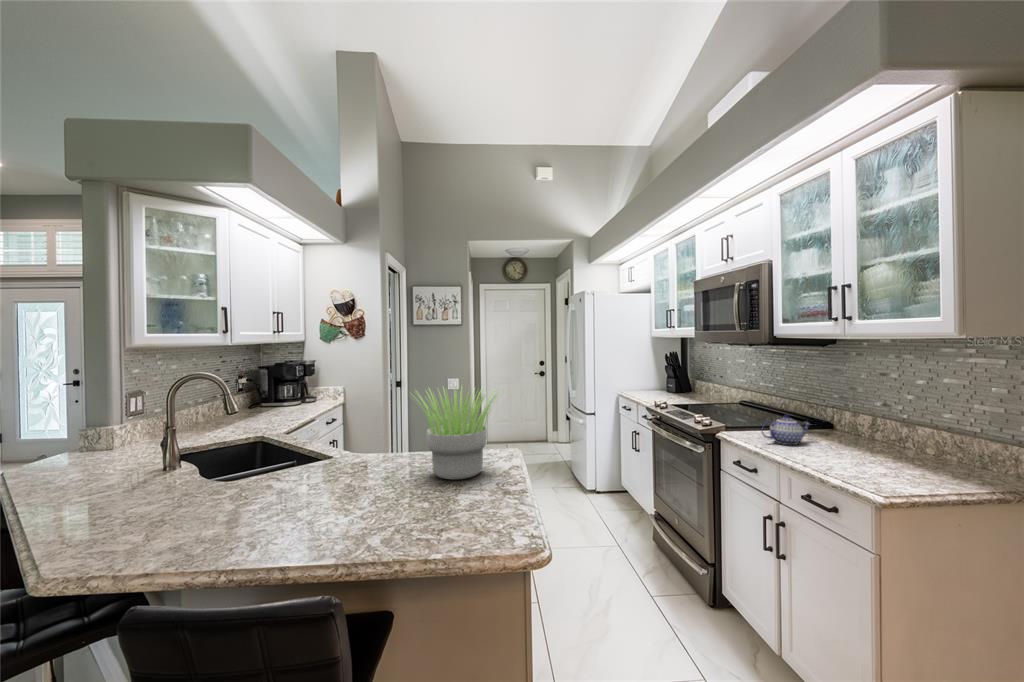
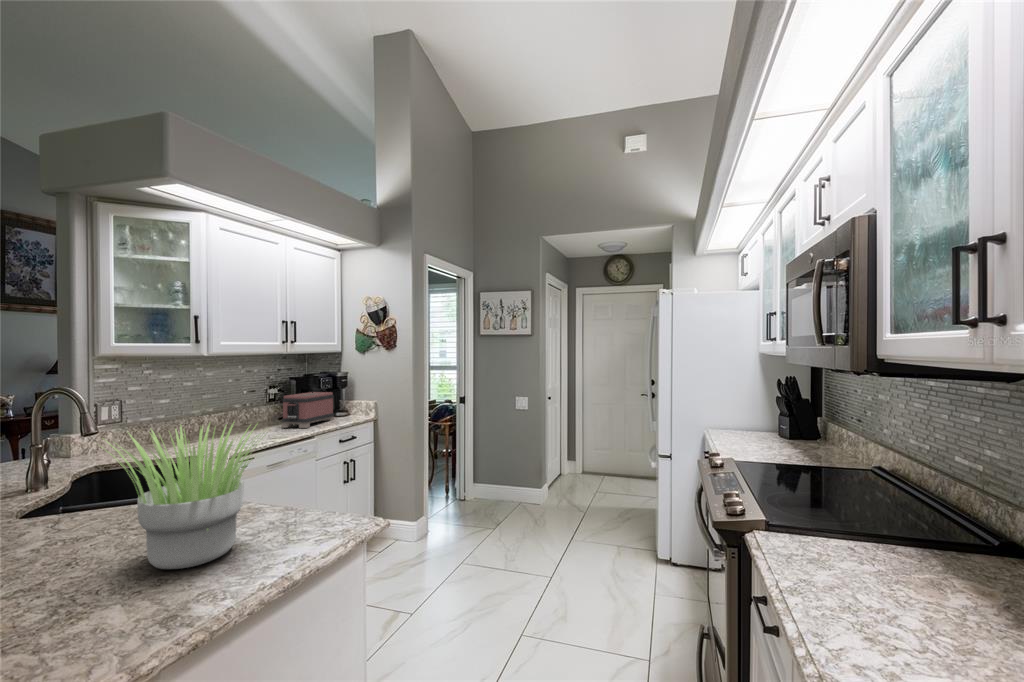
toaster: none [270,380,312,415] -> present [281,392,334,428]
teapot: present [762,415,809,445] -> none [810,532,937,605]

